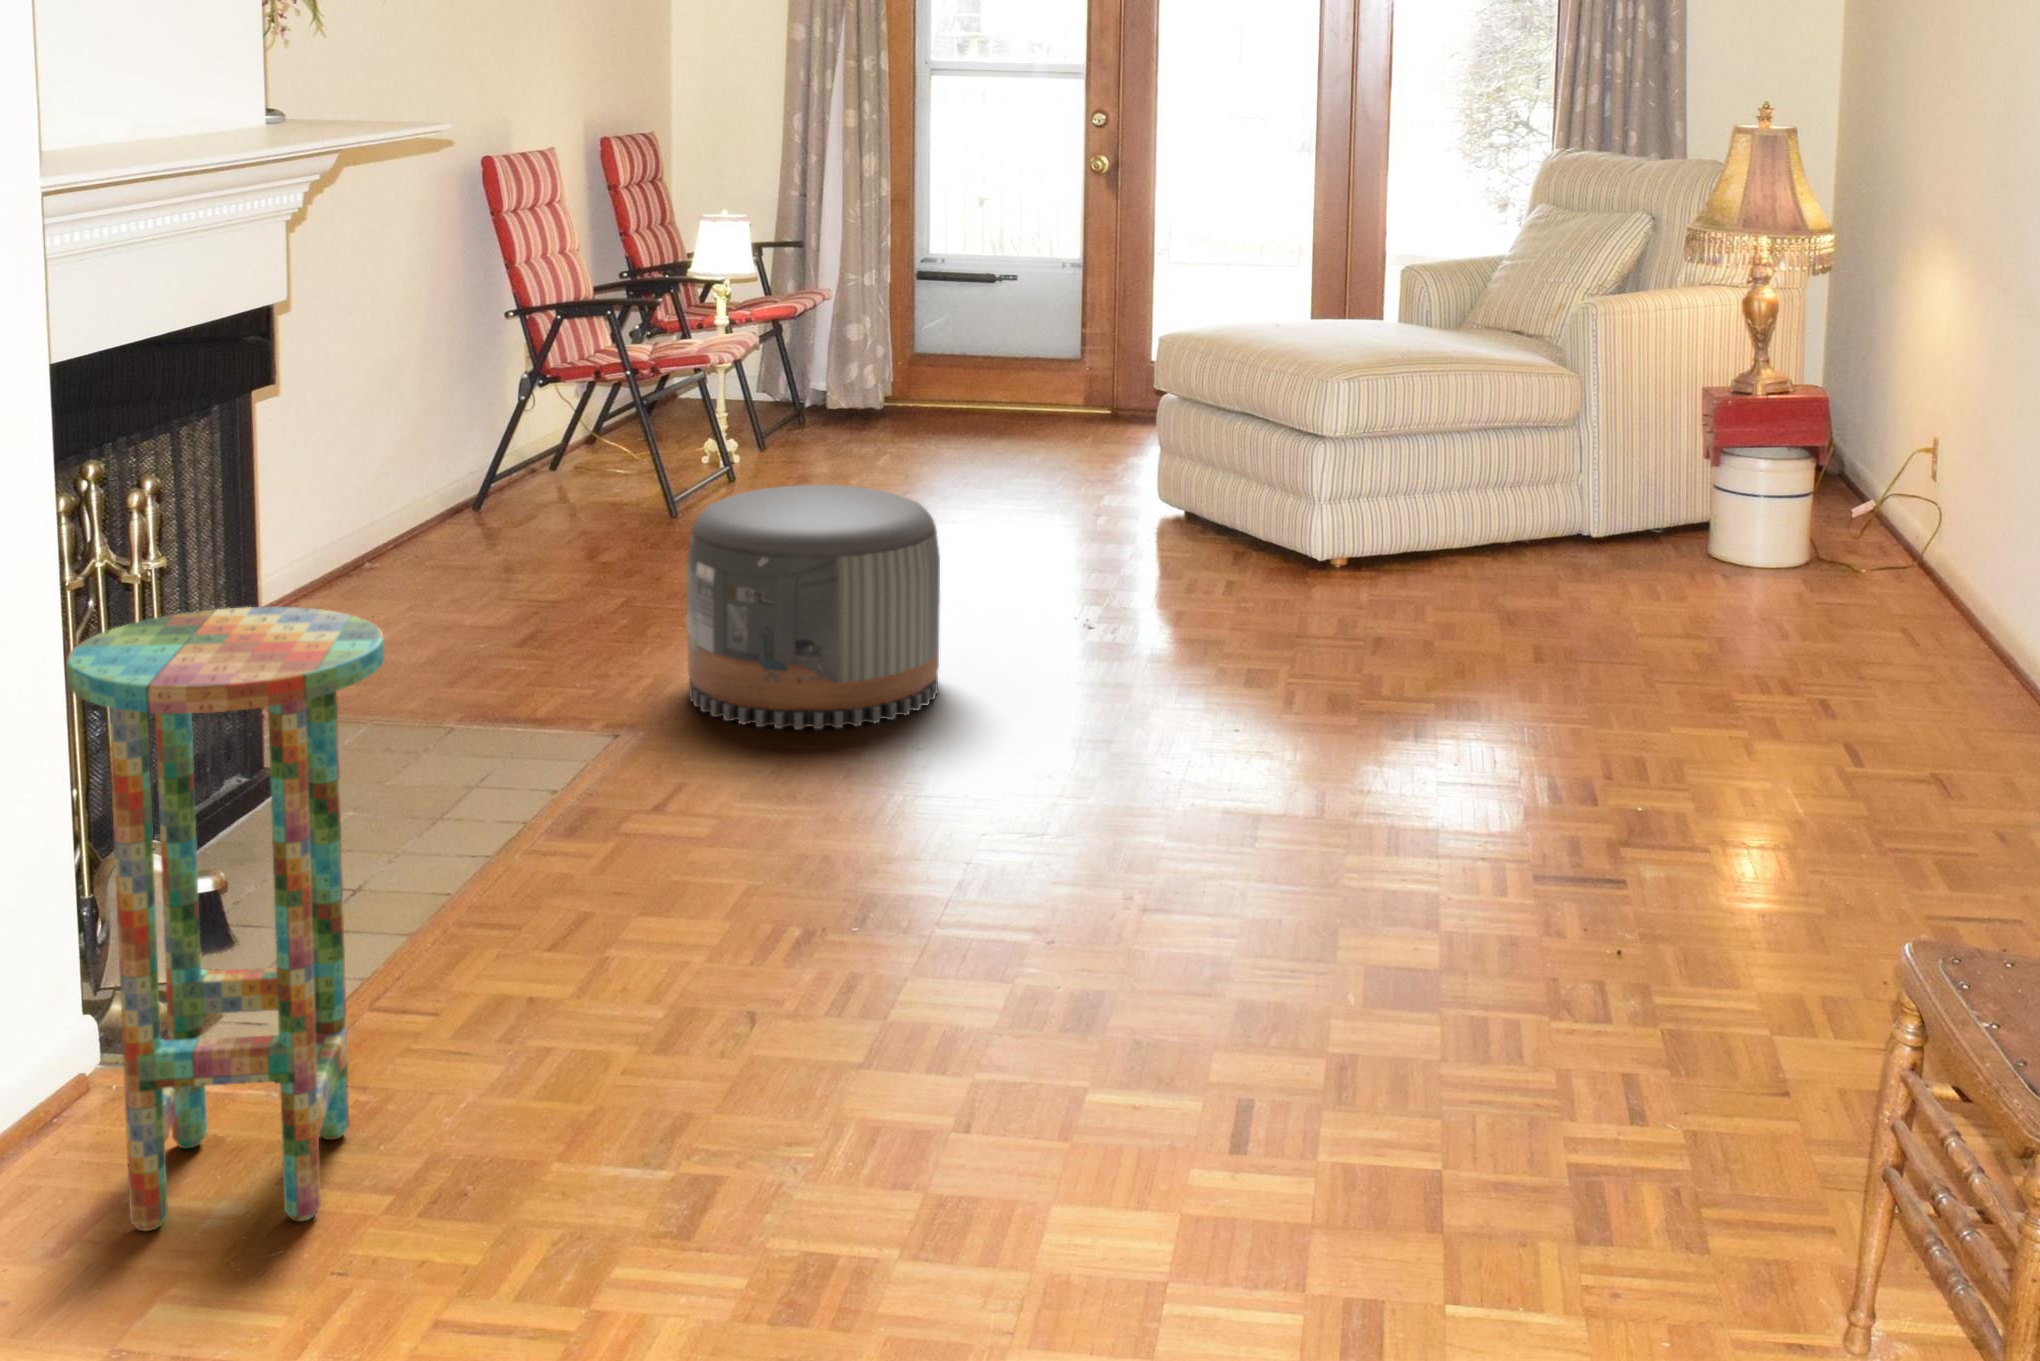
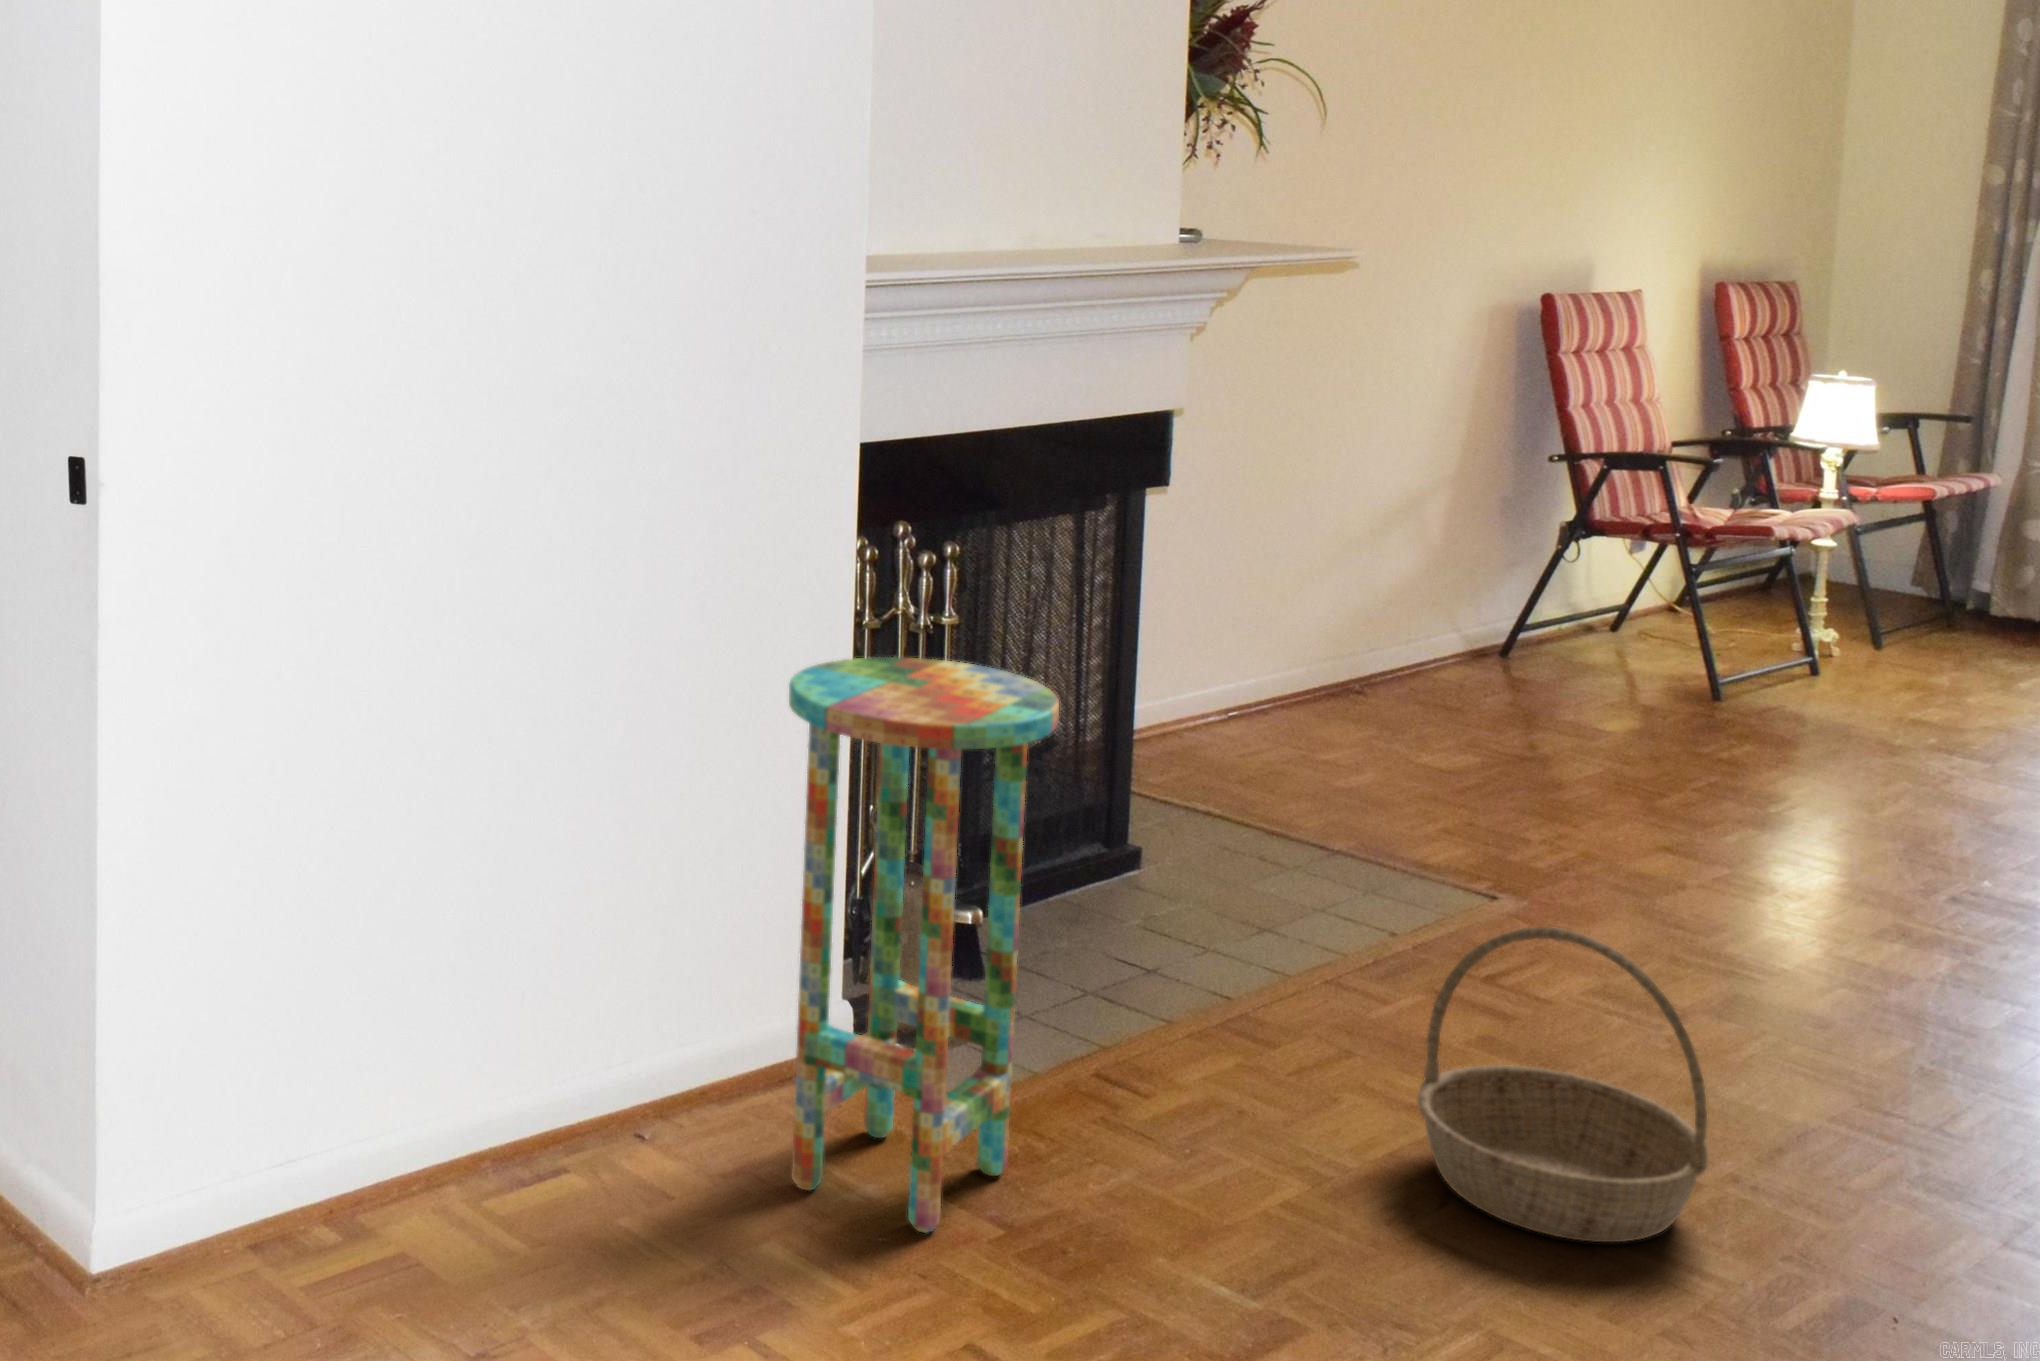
pouf: present [687,485,940,729] -> none [1605,675,1944,969]
basket: none [689,736,933,1006] -> present [1418,927,1709,1242]

